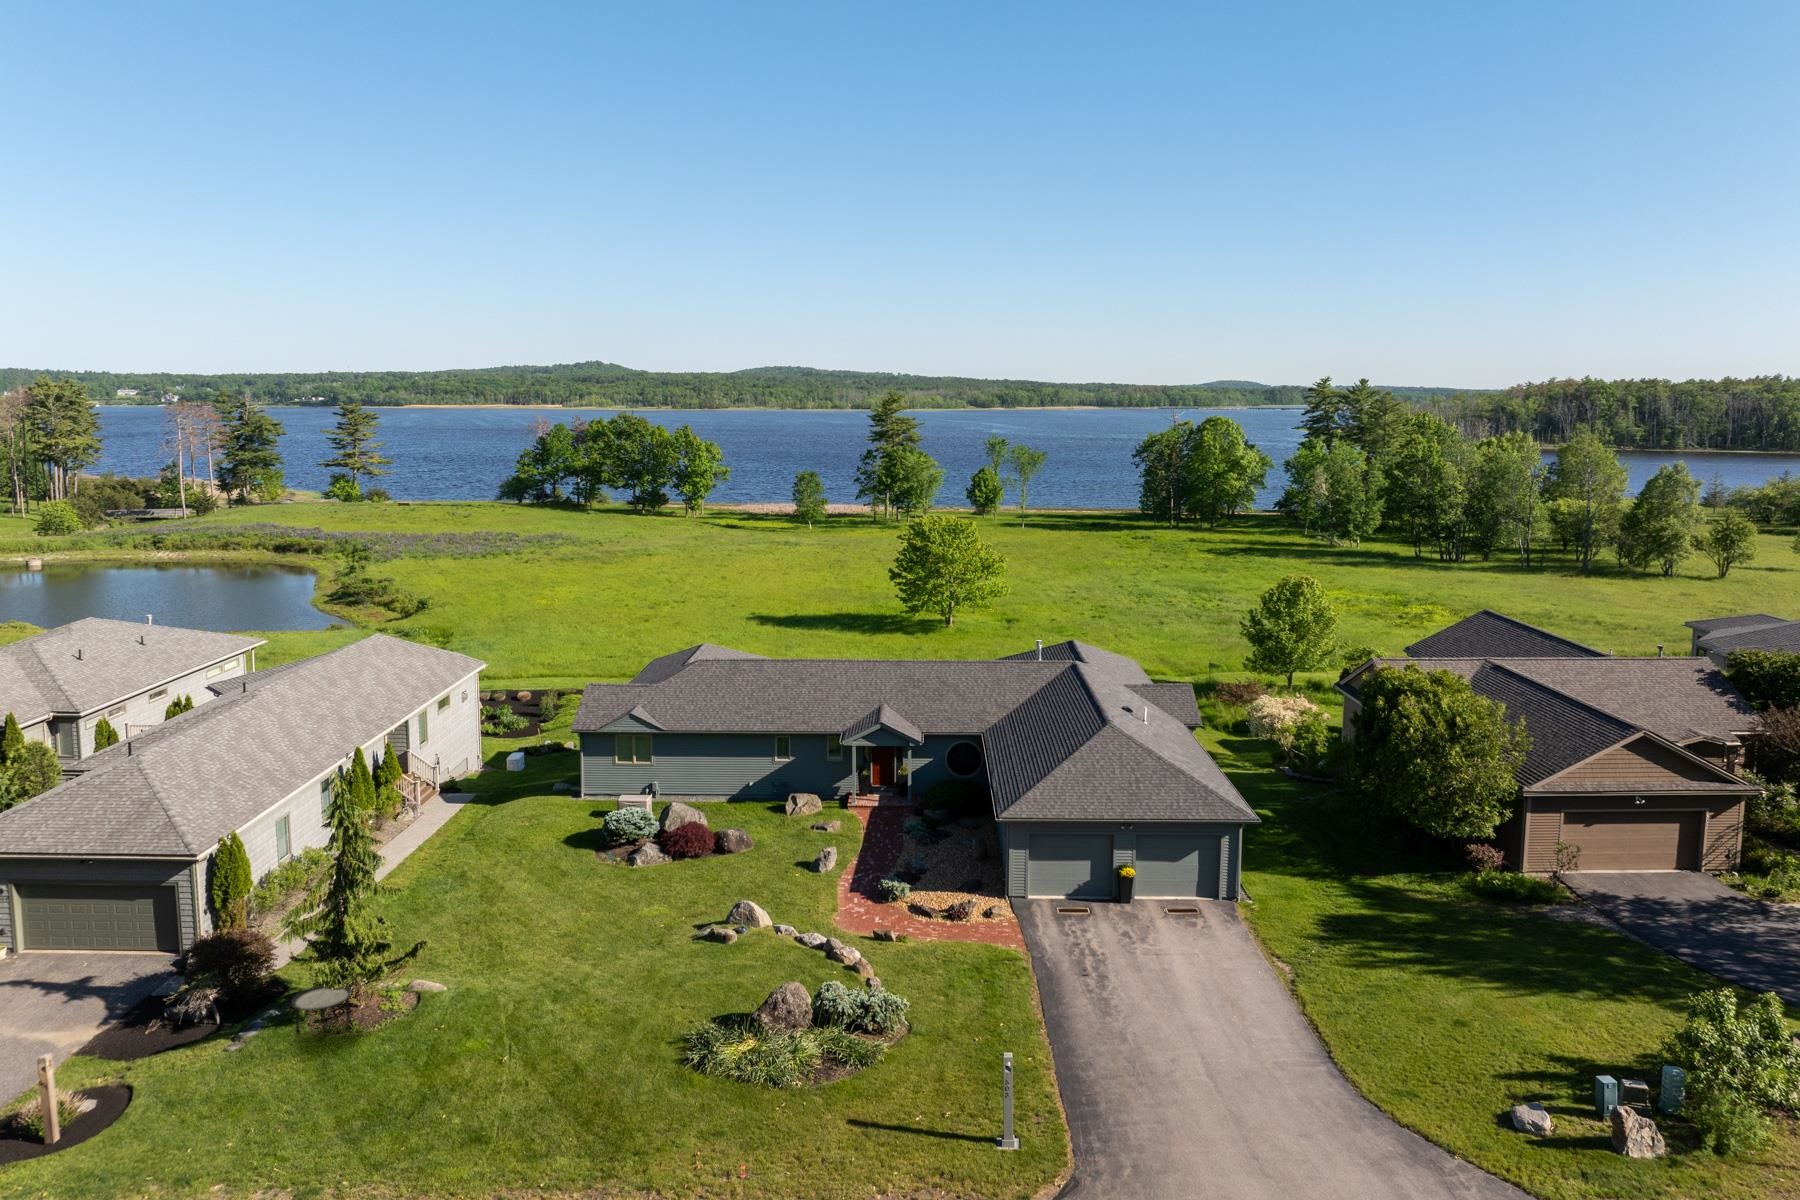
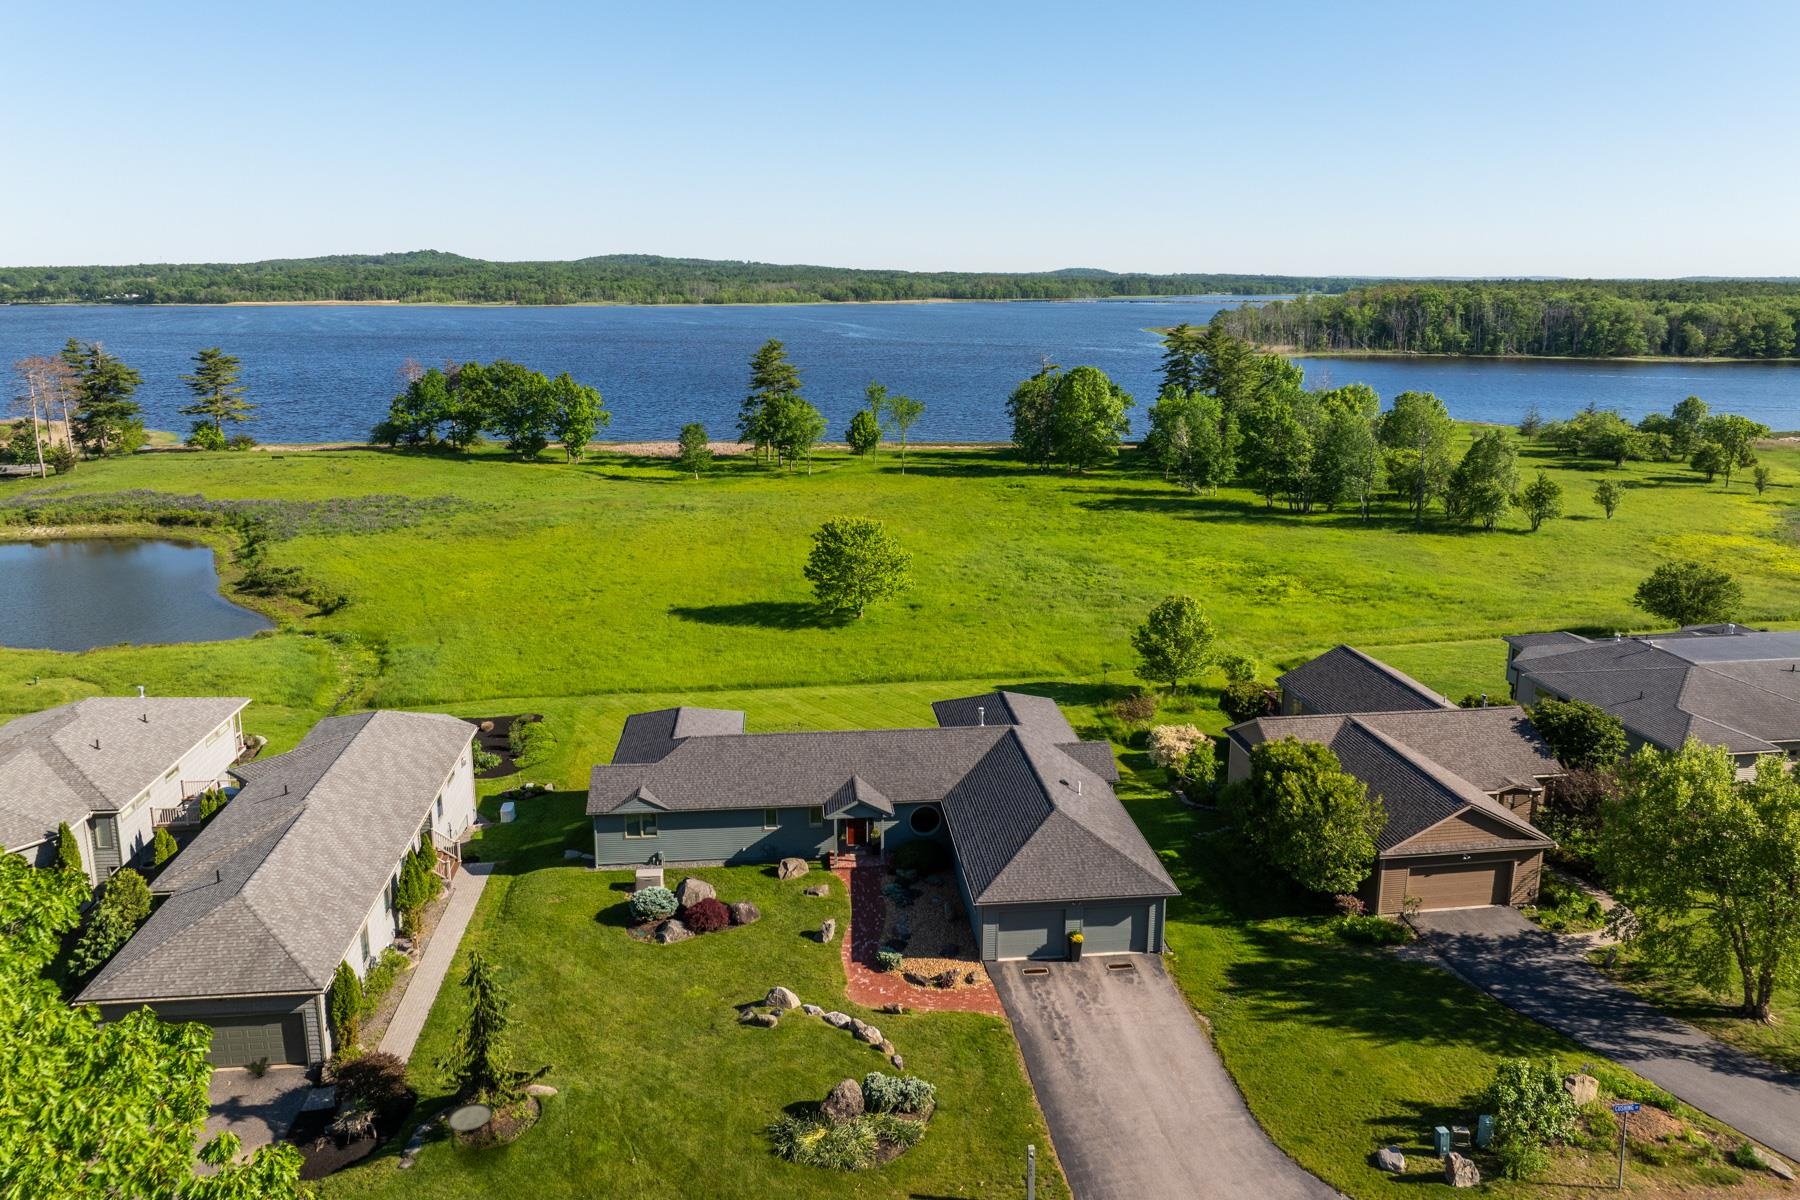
potted plant: none [104,940,141,962] -> present [243,1057,271,1078]

